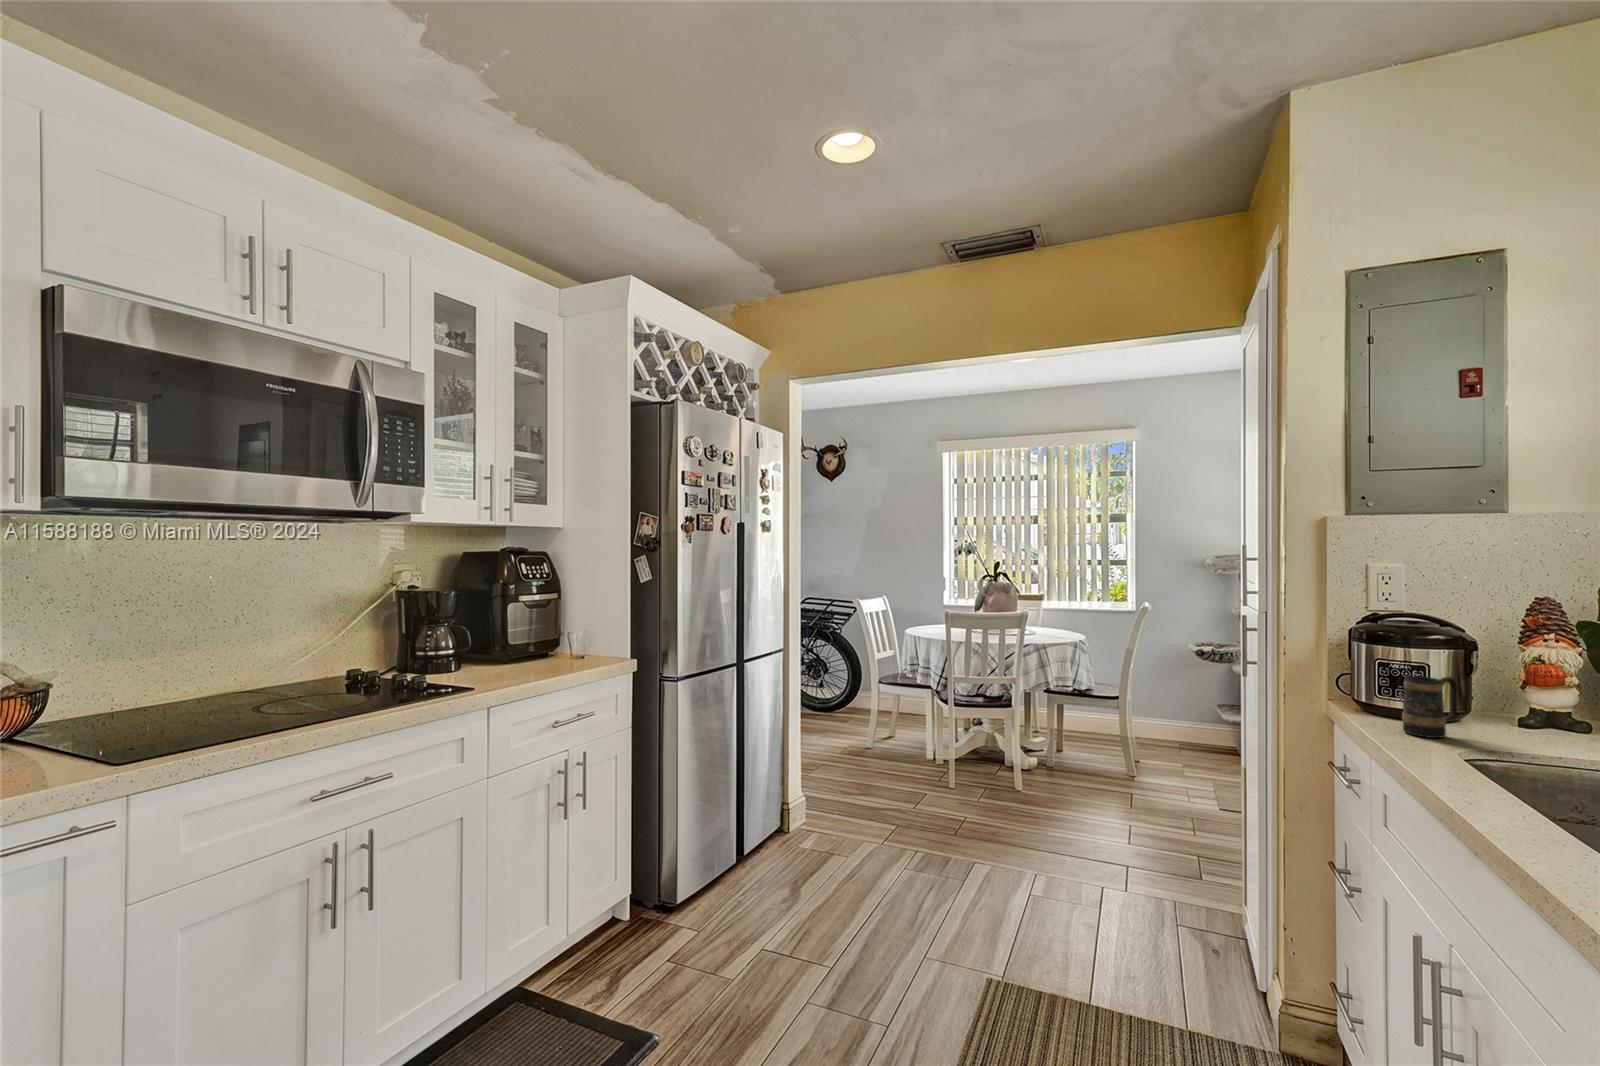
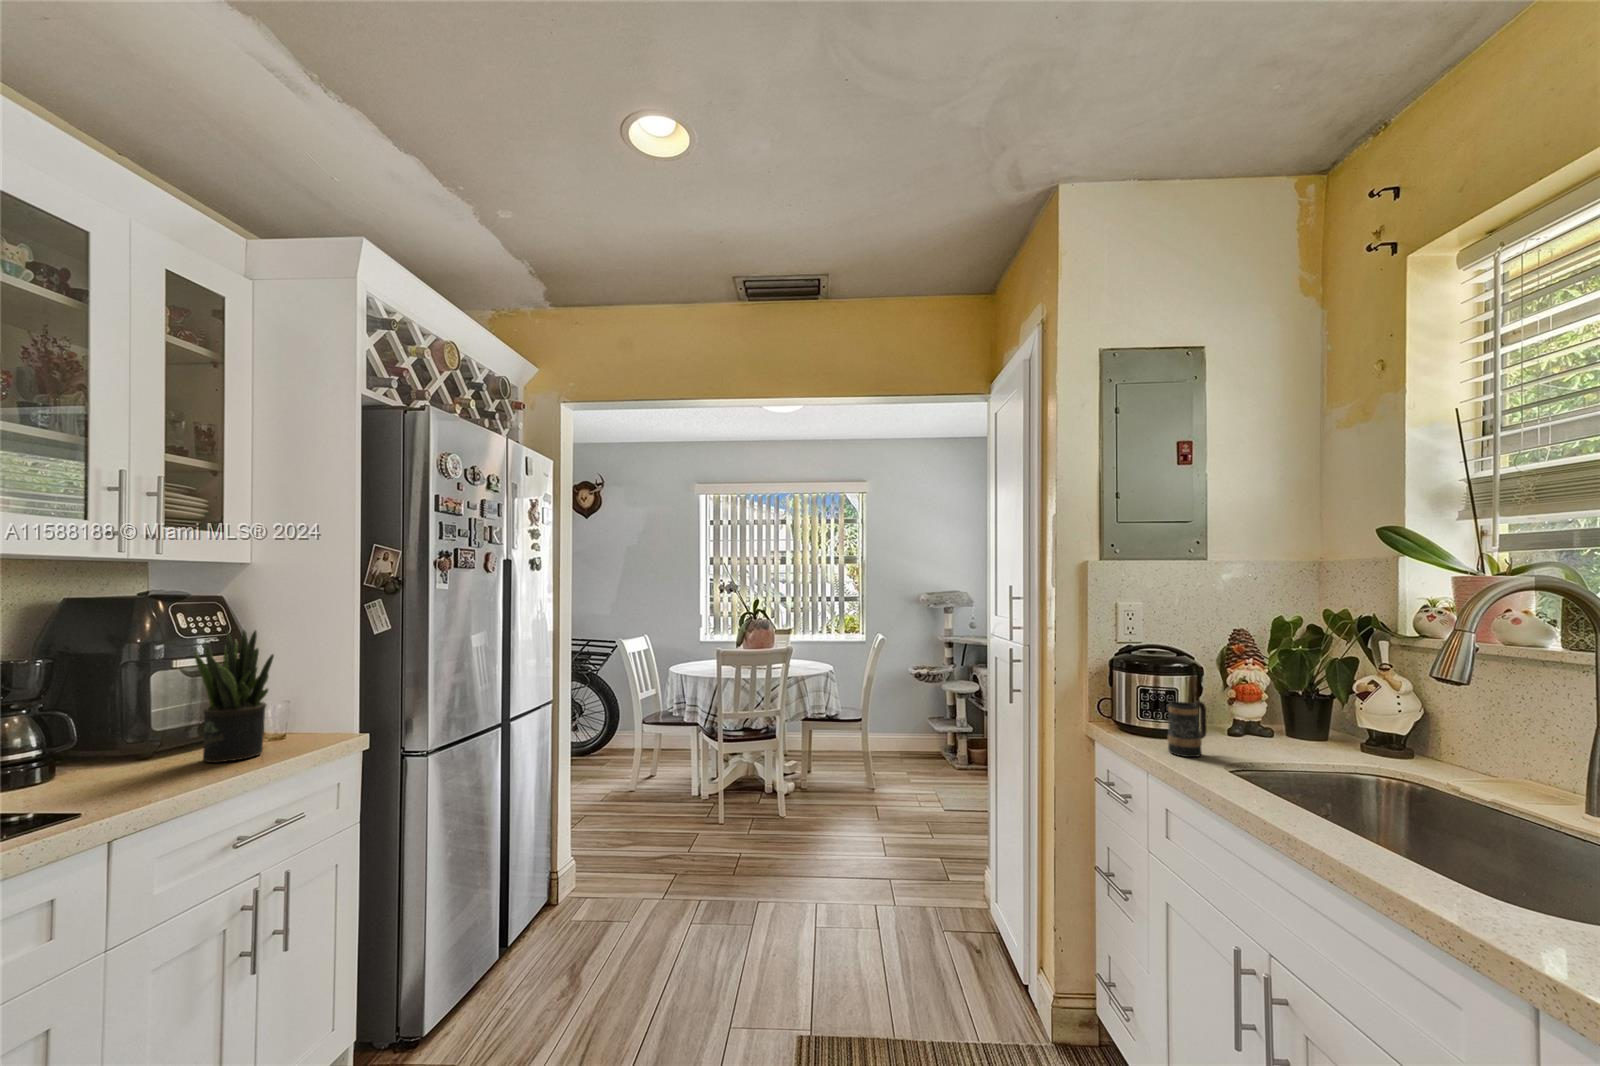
potted plant: none [529,576,577,672] -> present [194,630,274,762]

